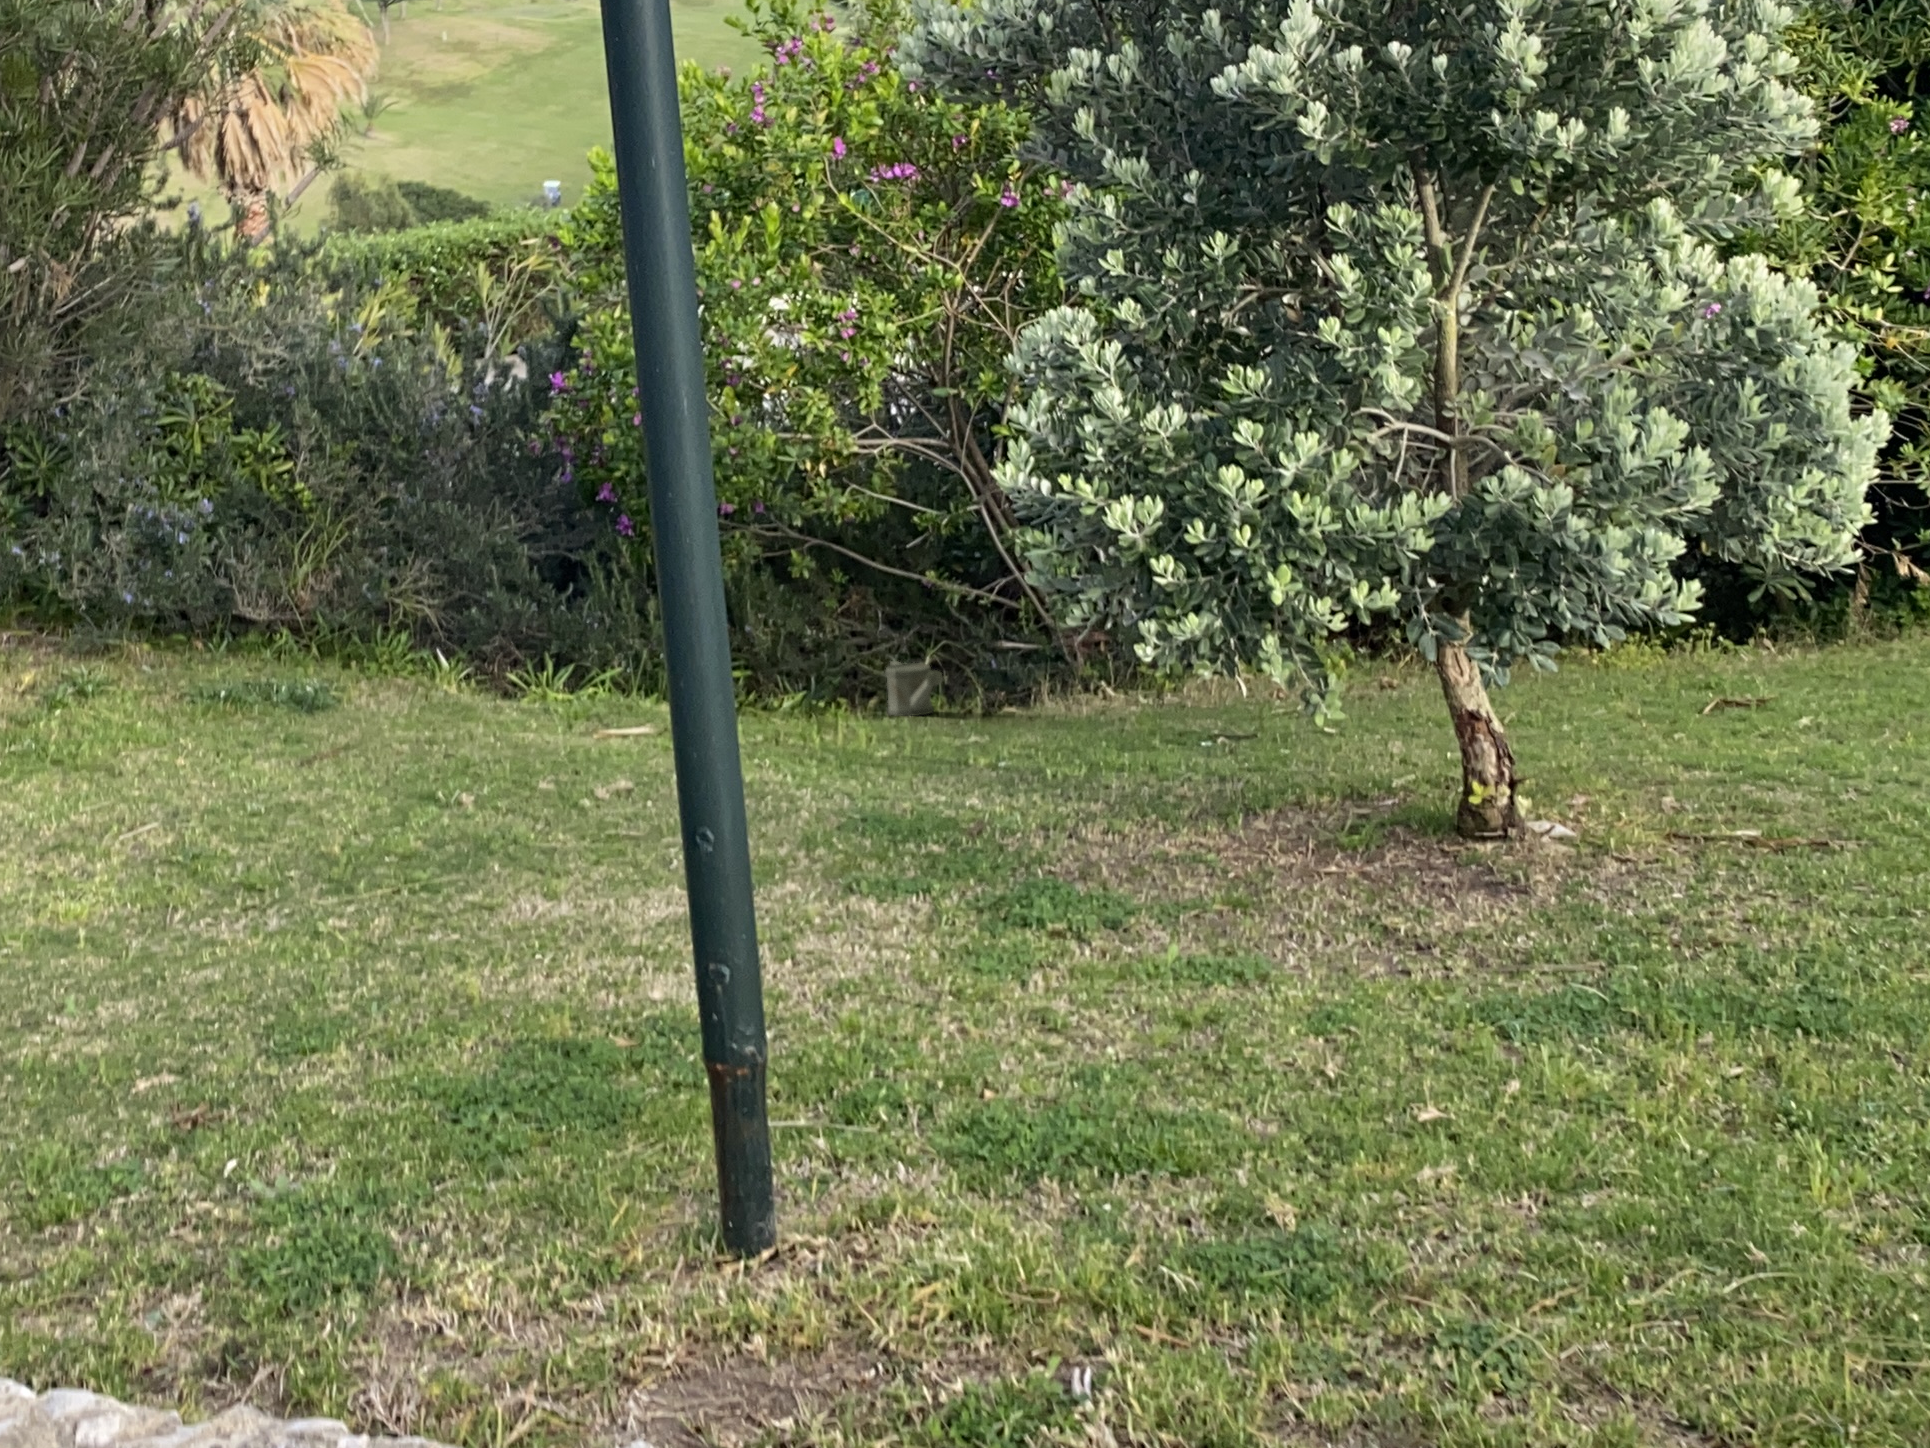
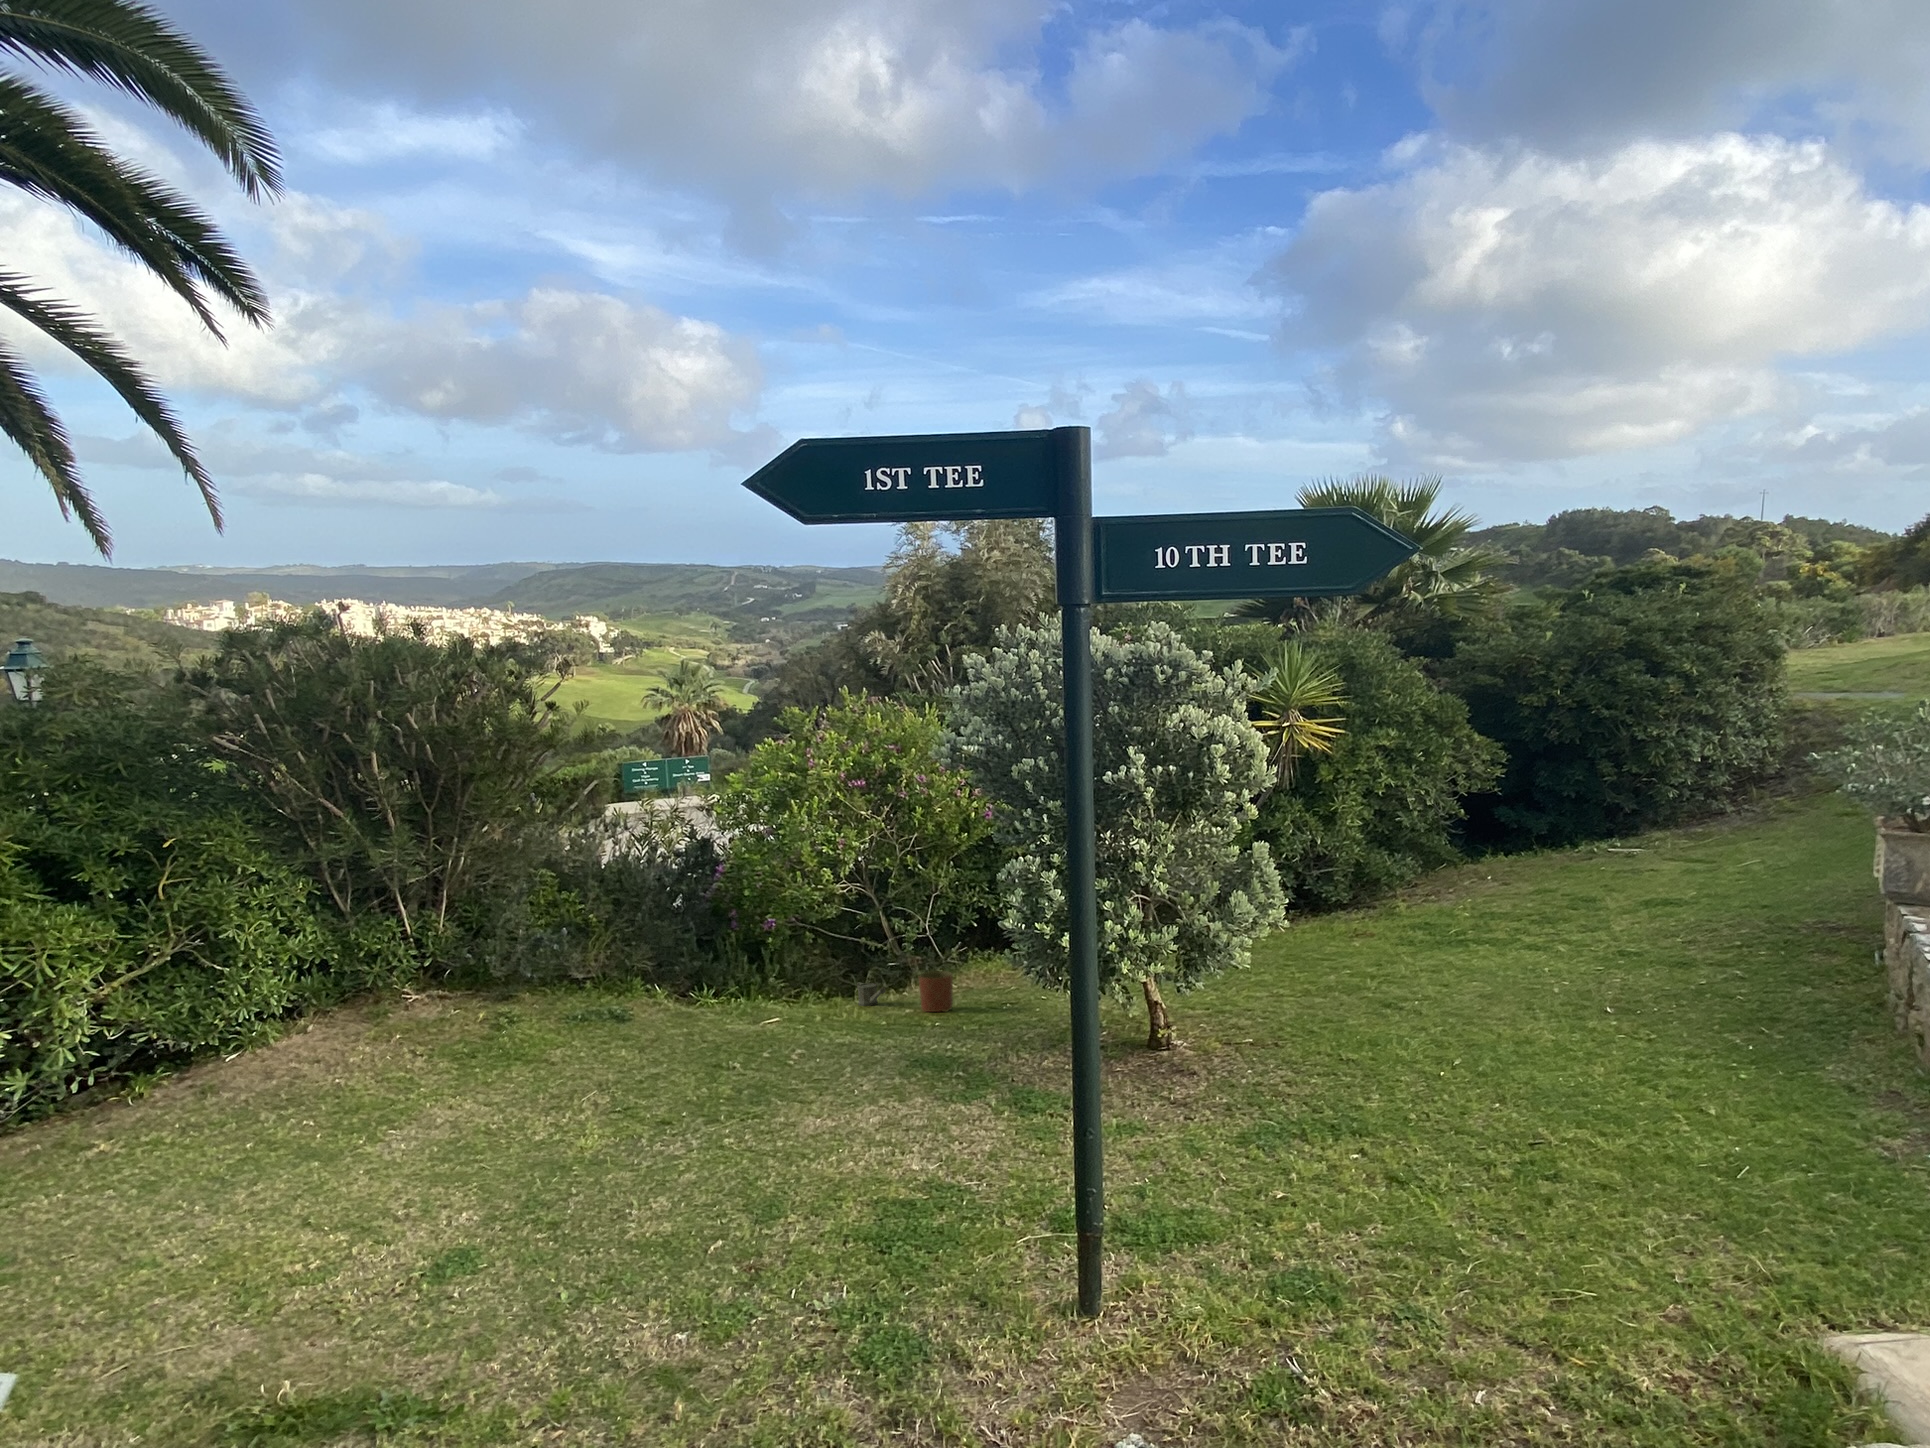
planter: none [1013,636,1100,735] -> present [919,971,953,1012]

